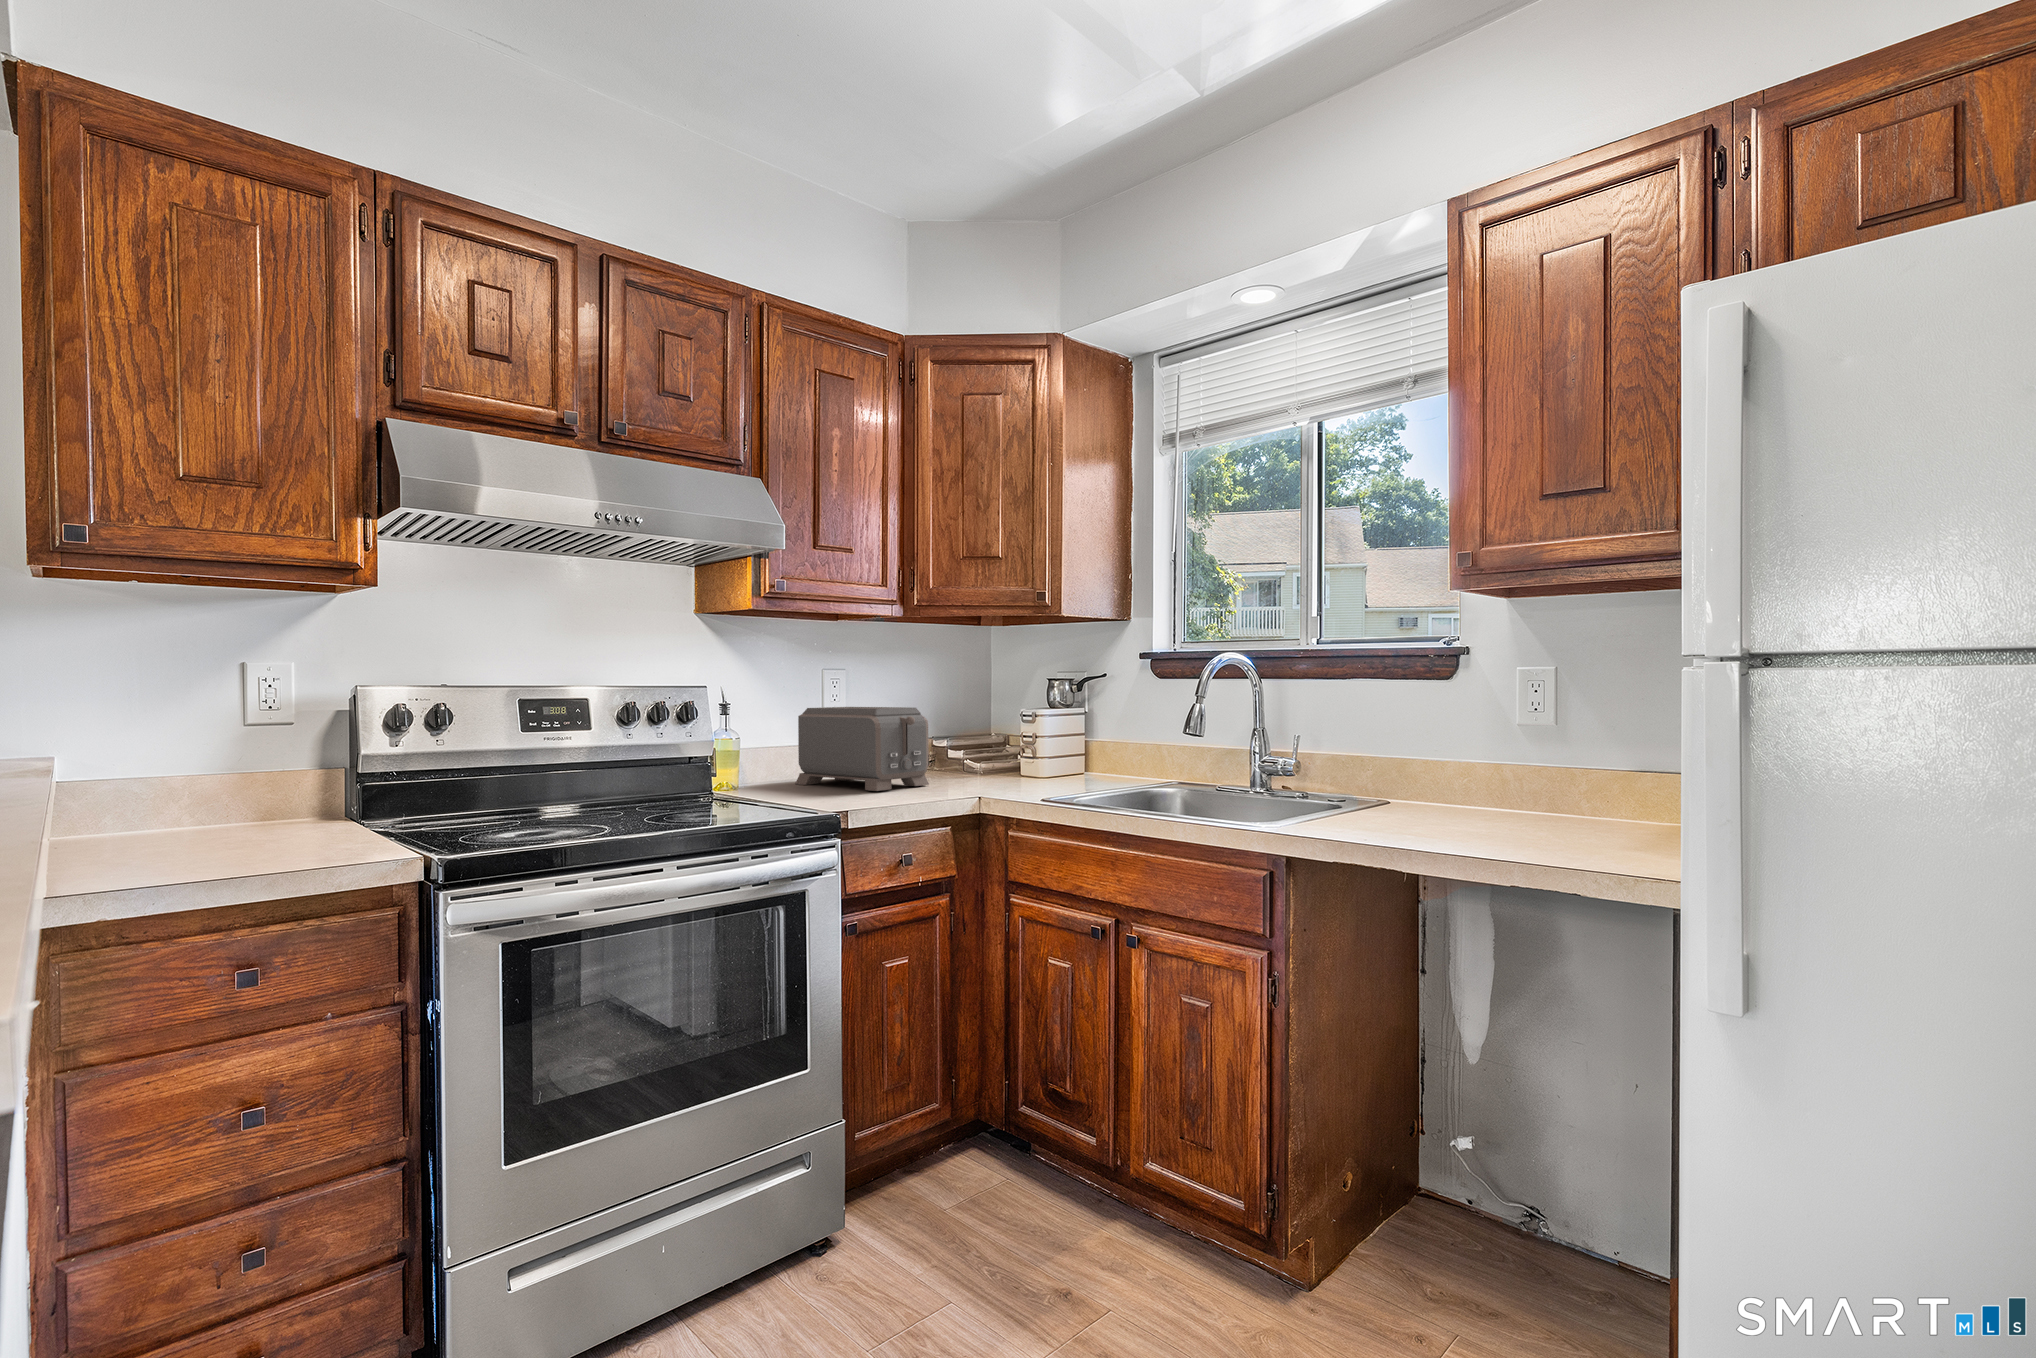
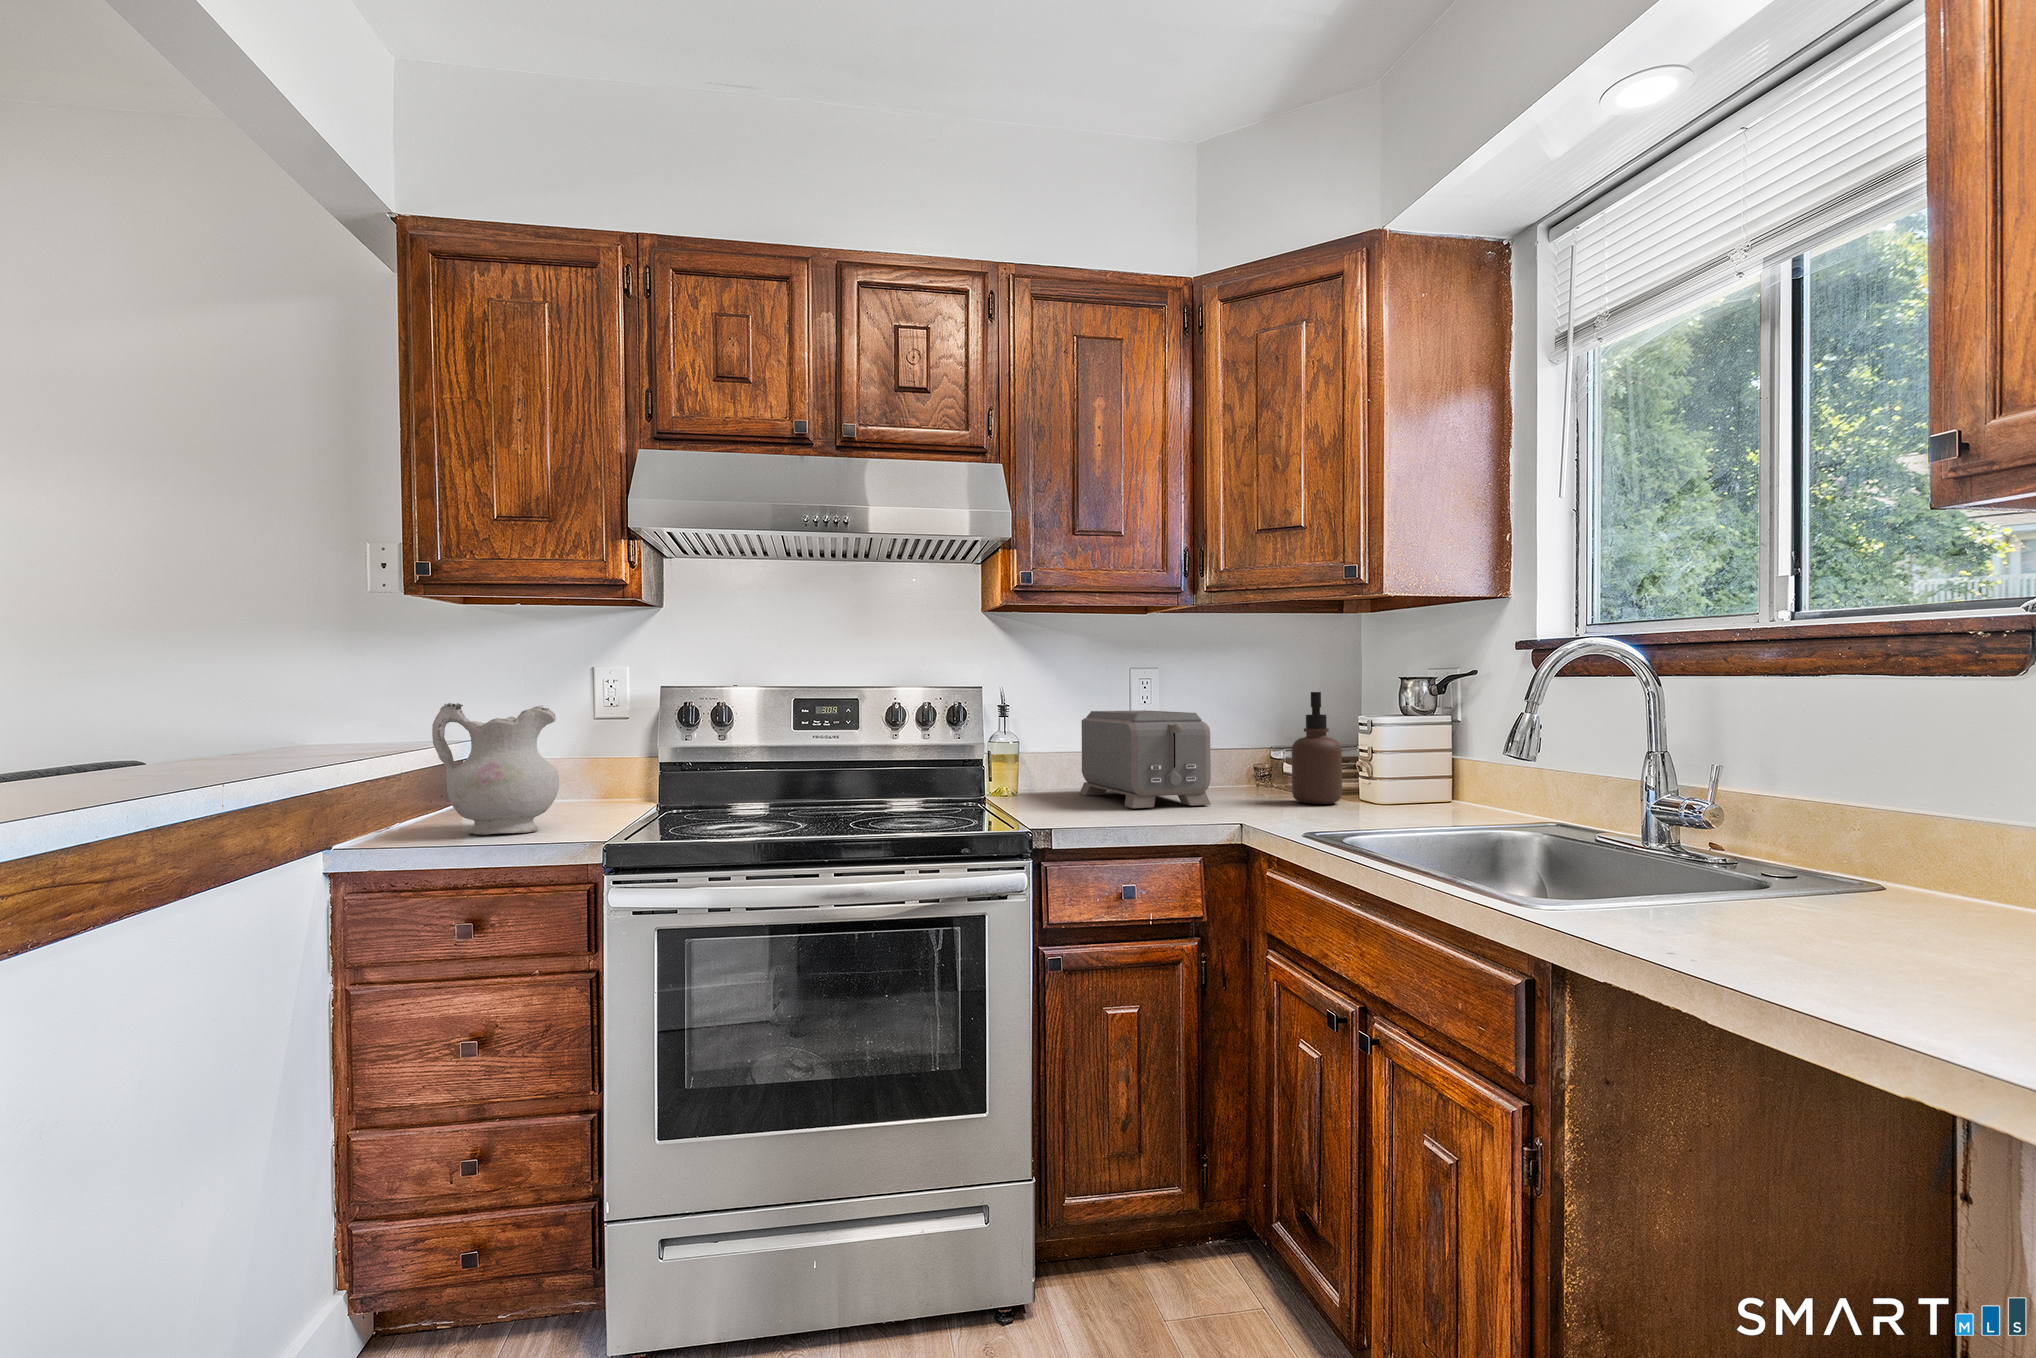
soap dispenser: none [980,689,1019,779] -> present [1292,692,1342,804]
ceramic pitcher: none [130,708,308,869] -> present [432,703,559,835]

